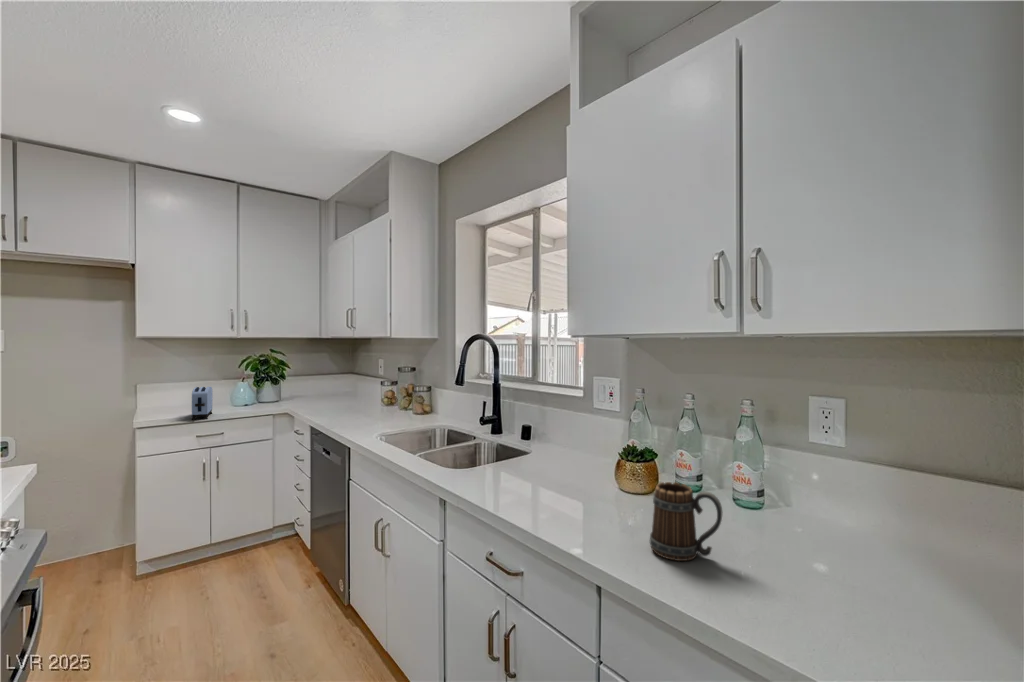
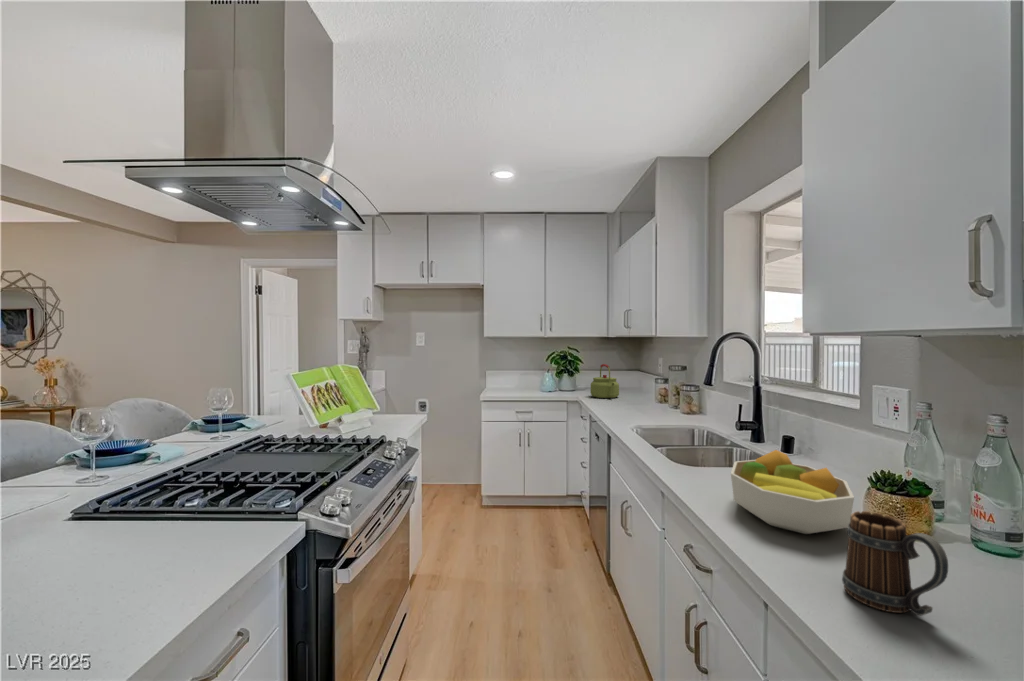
kettle: none [303,368,337,407] -> present [590,364,619,398]
toaster: present [192,387,212,420] -> none [511,375,526,399]
fruit bowl: none [519,440,624,512] -> present [731,450,854,534]

